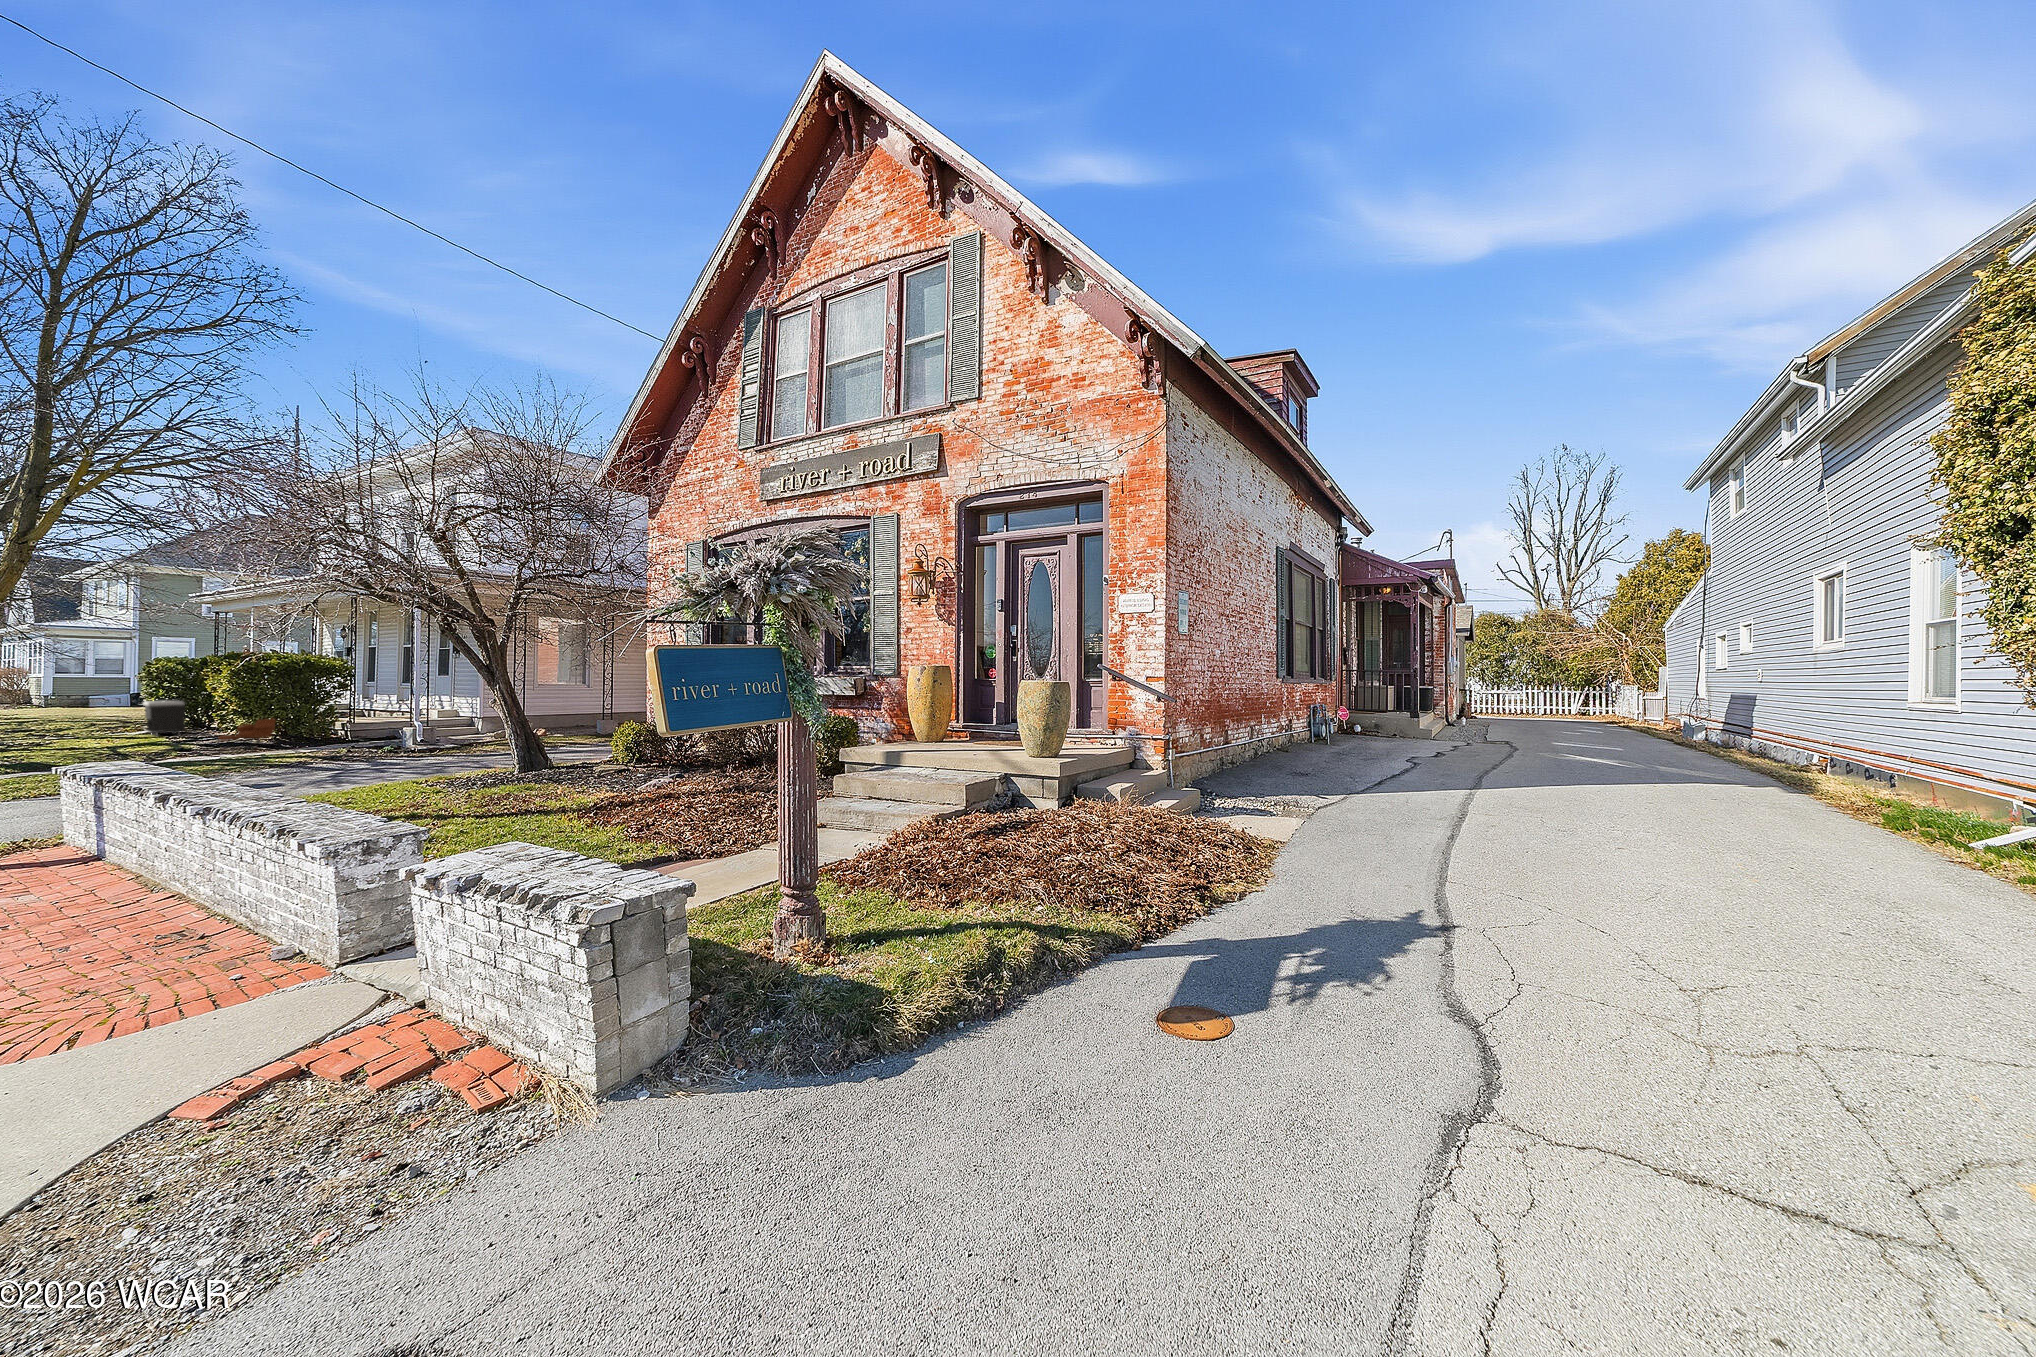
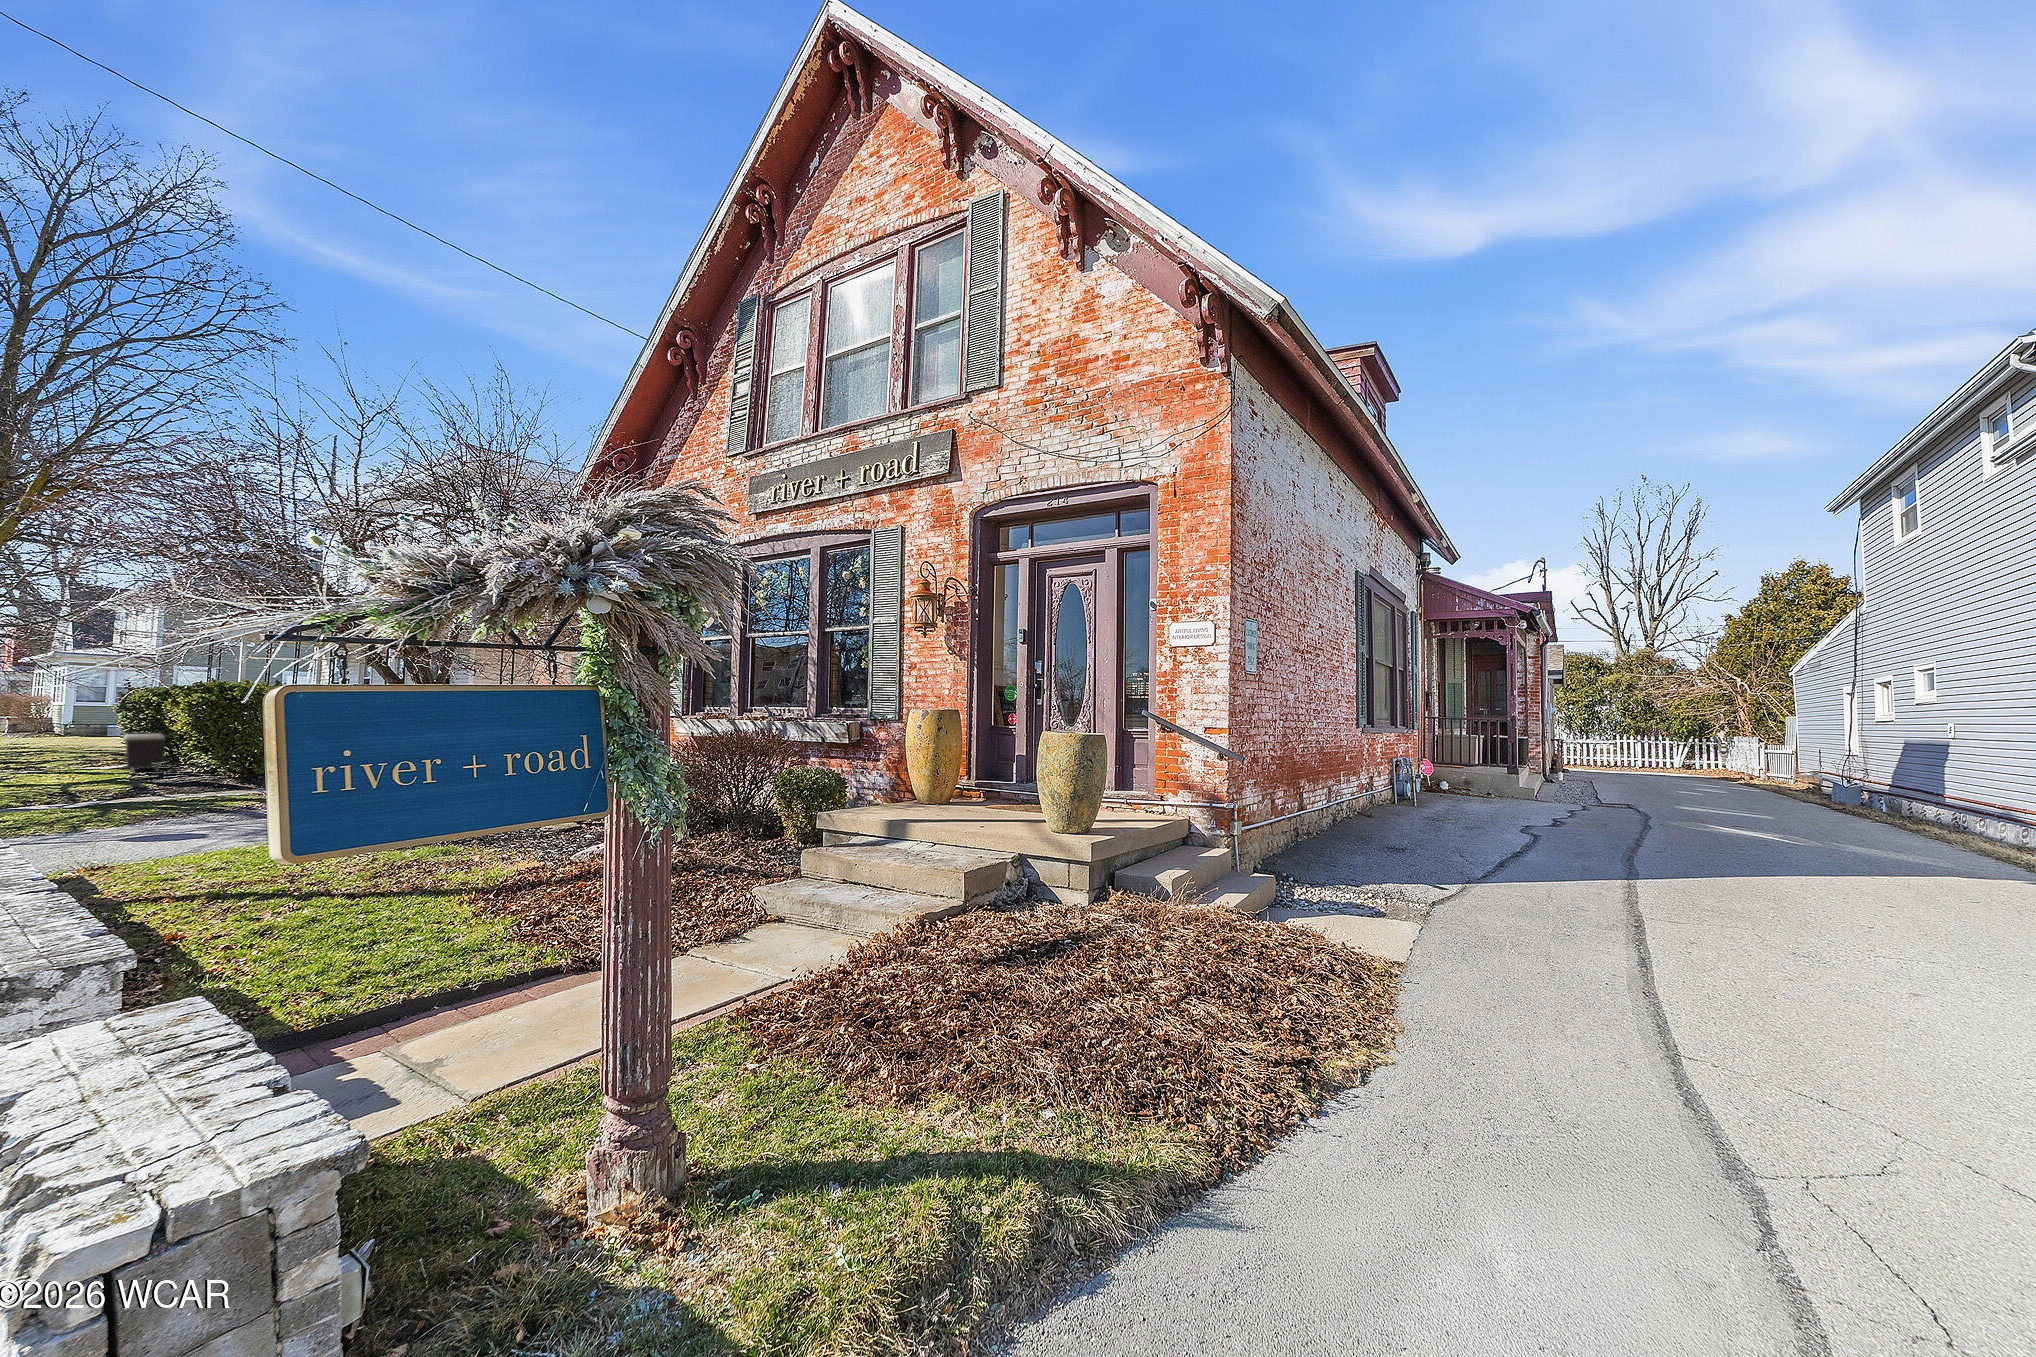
lounge chair: present [218,718,276,749] -> none [174,745,244,792]

